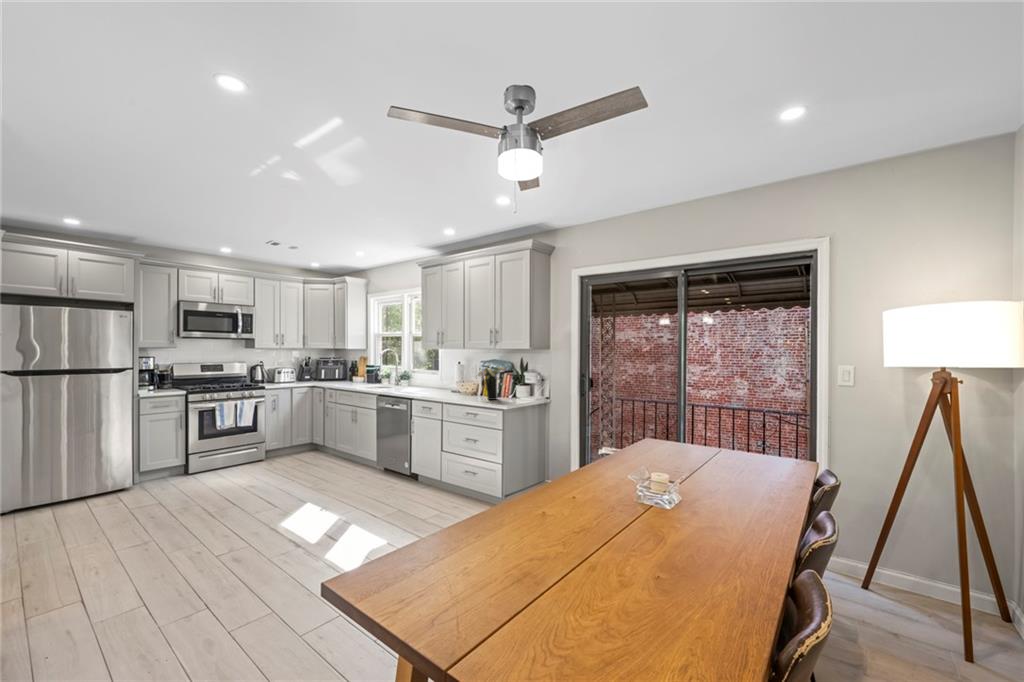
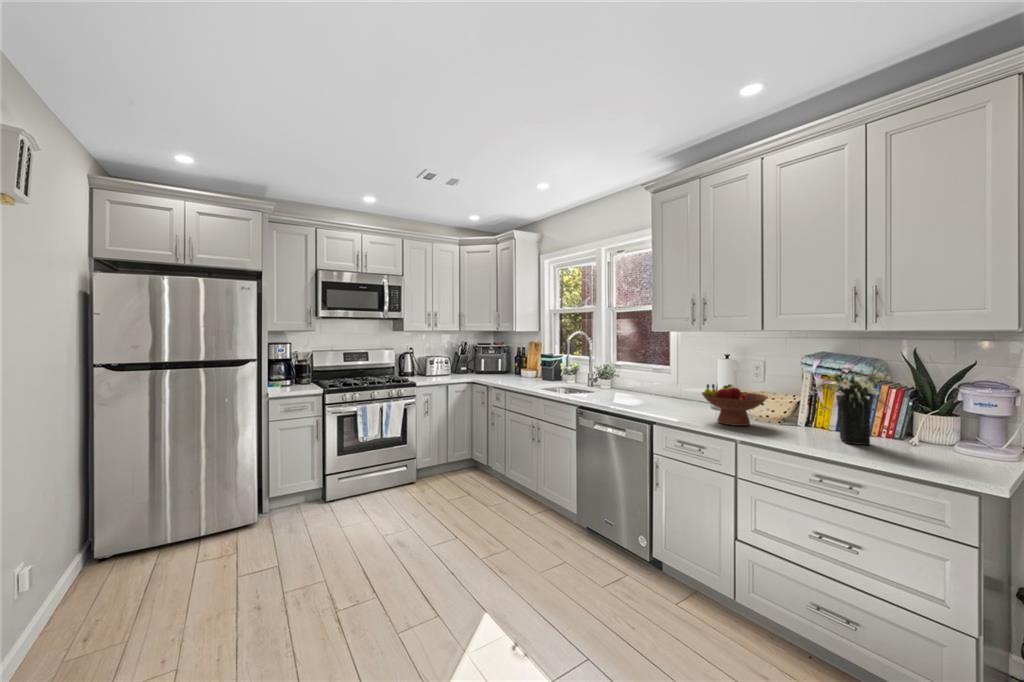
fruit bowl: none [435,376,466,396] -> present [702,384,768,426]

